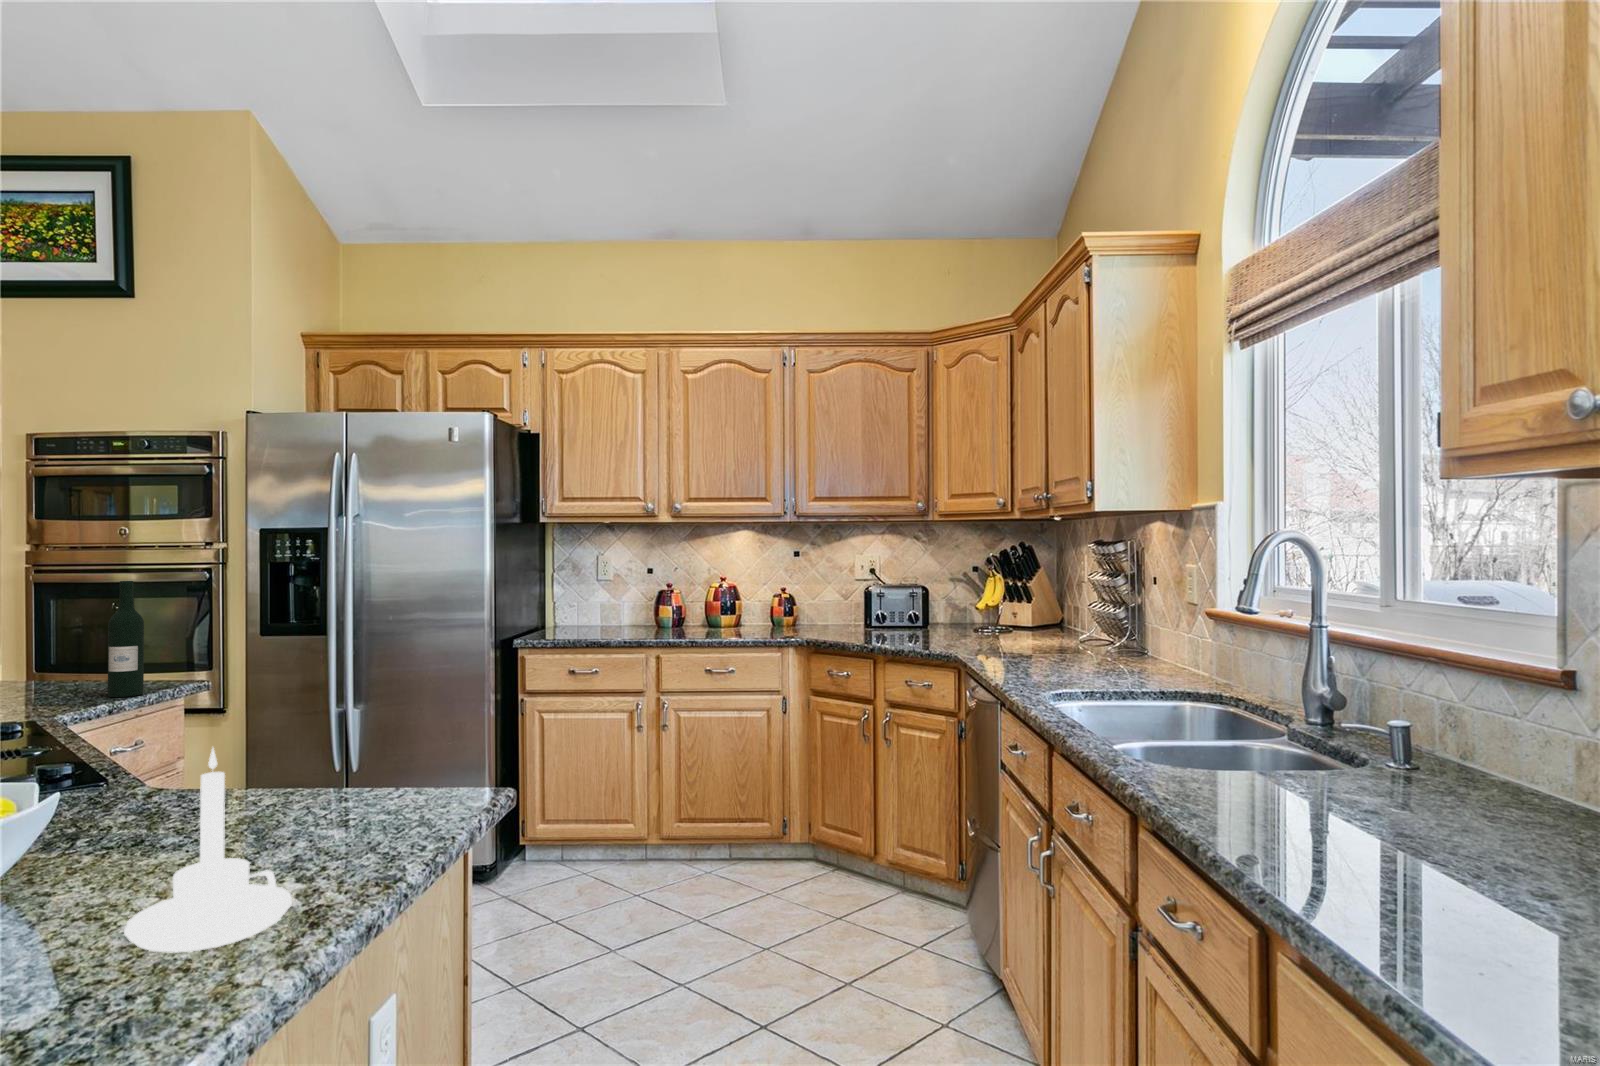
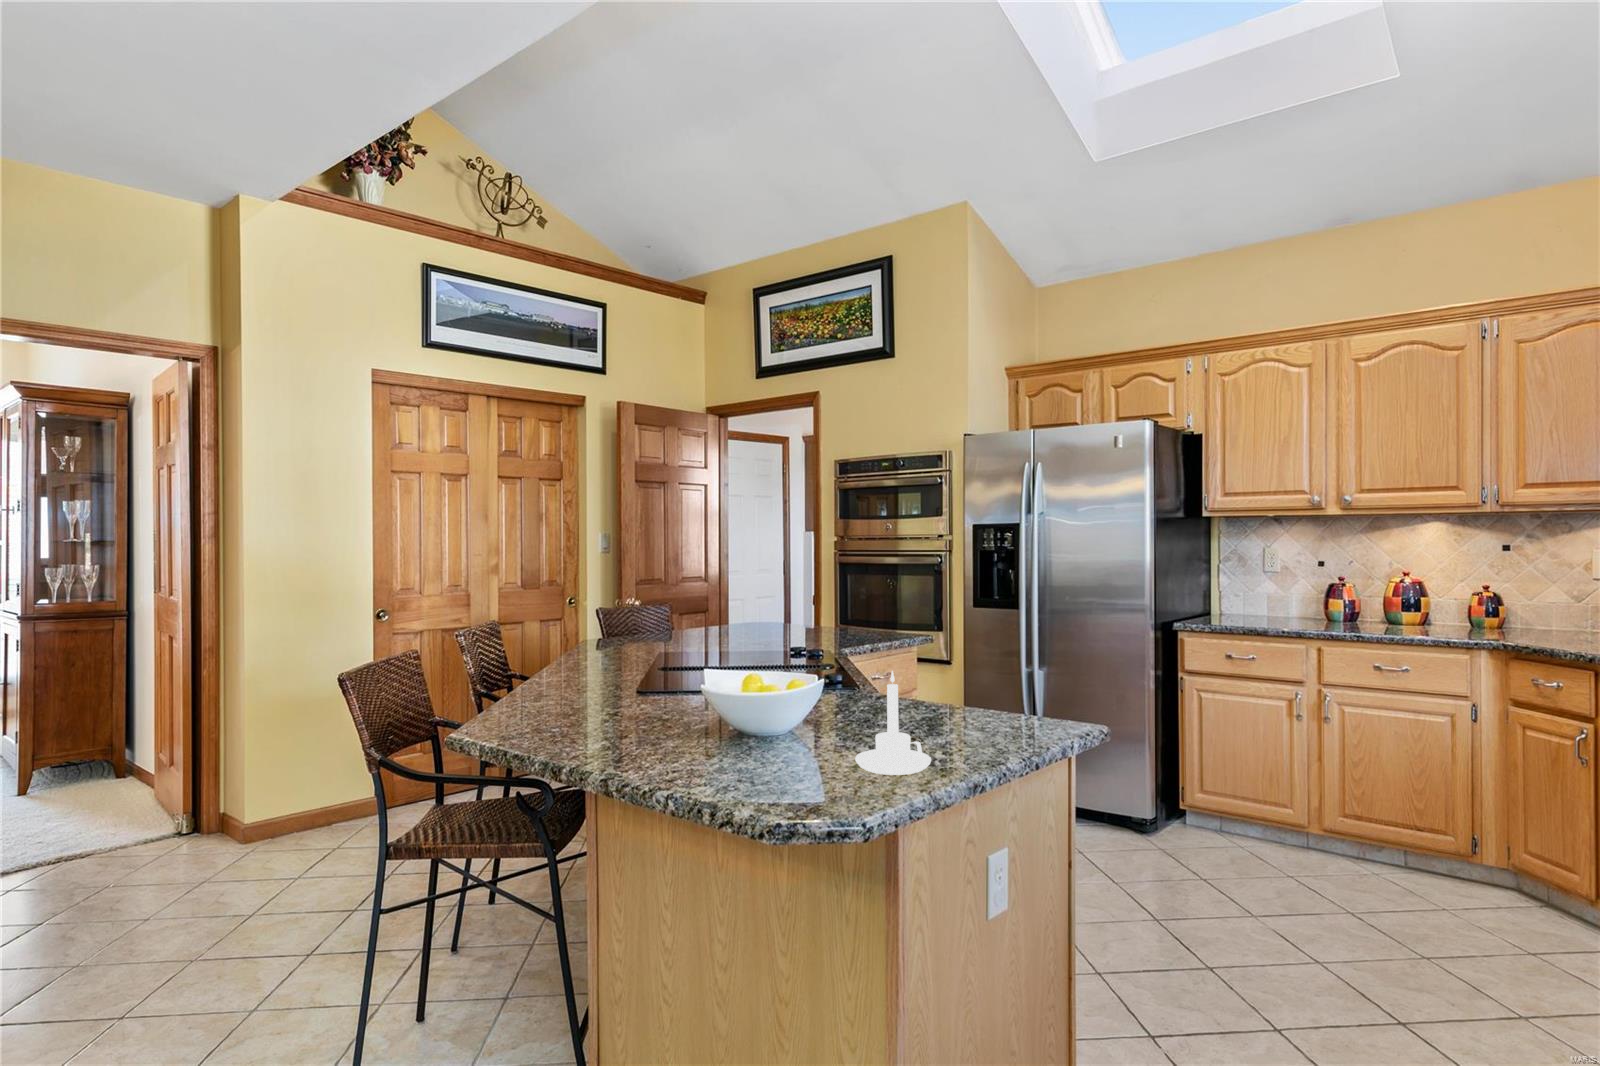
wine bottle: present [108,581,144,697] -> none [877,565,897,643]

